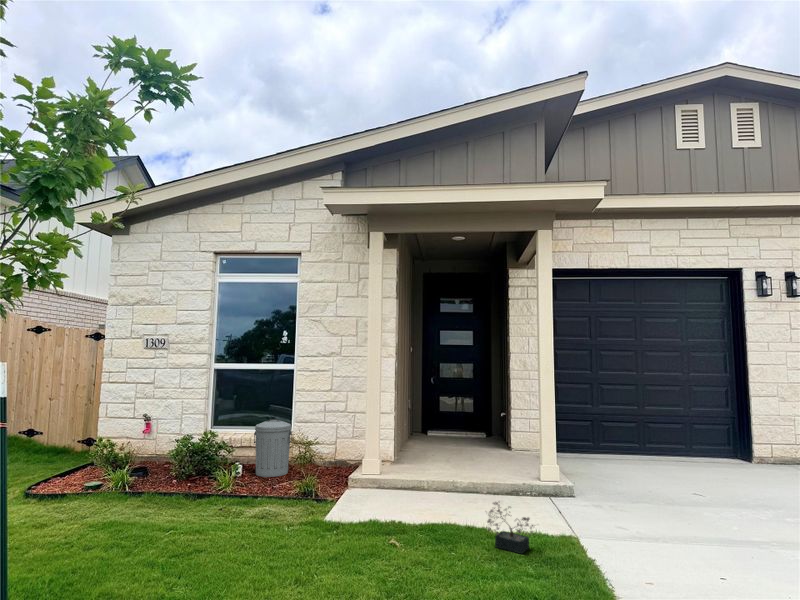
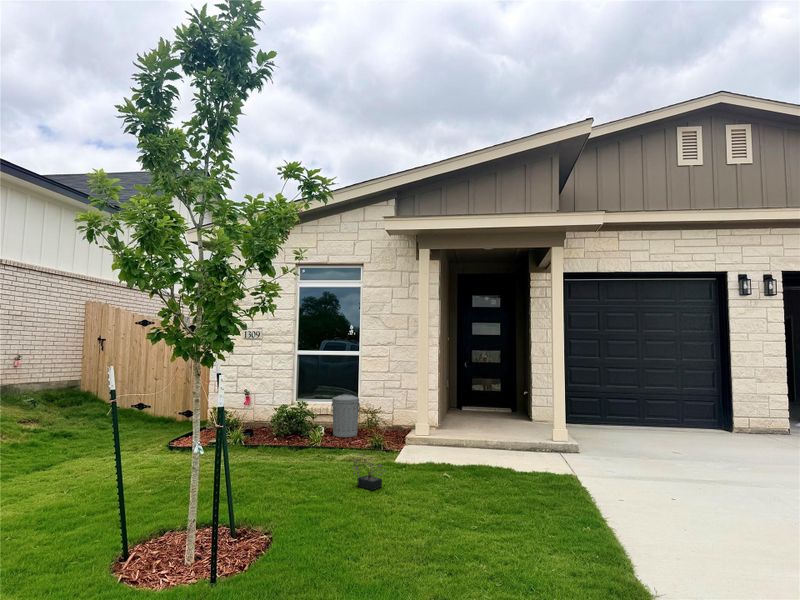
decorative plant: present [487,502,533,554] -> present [352,454,383,490]

